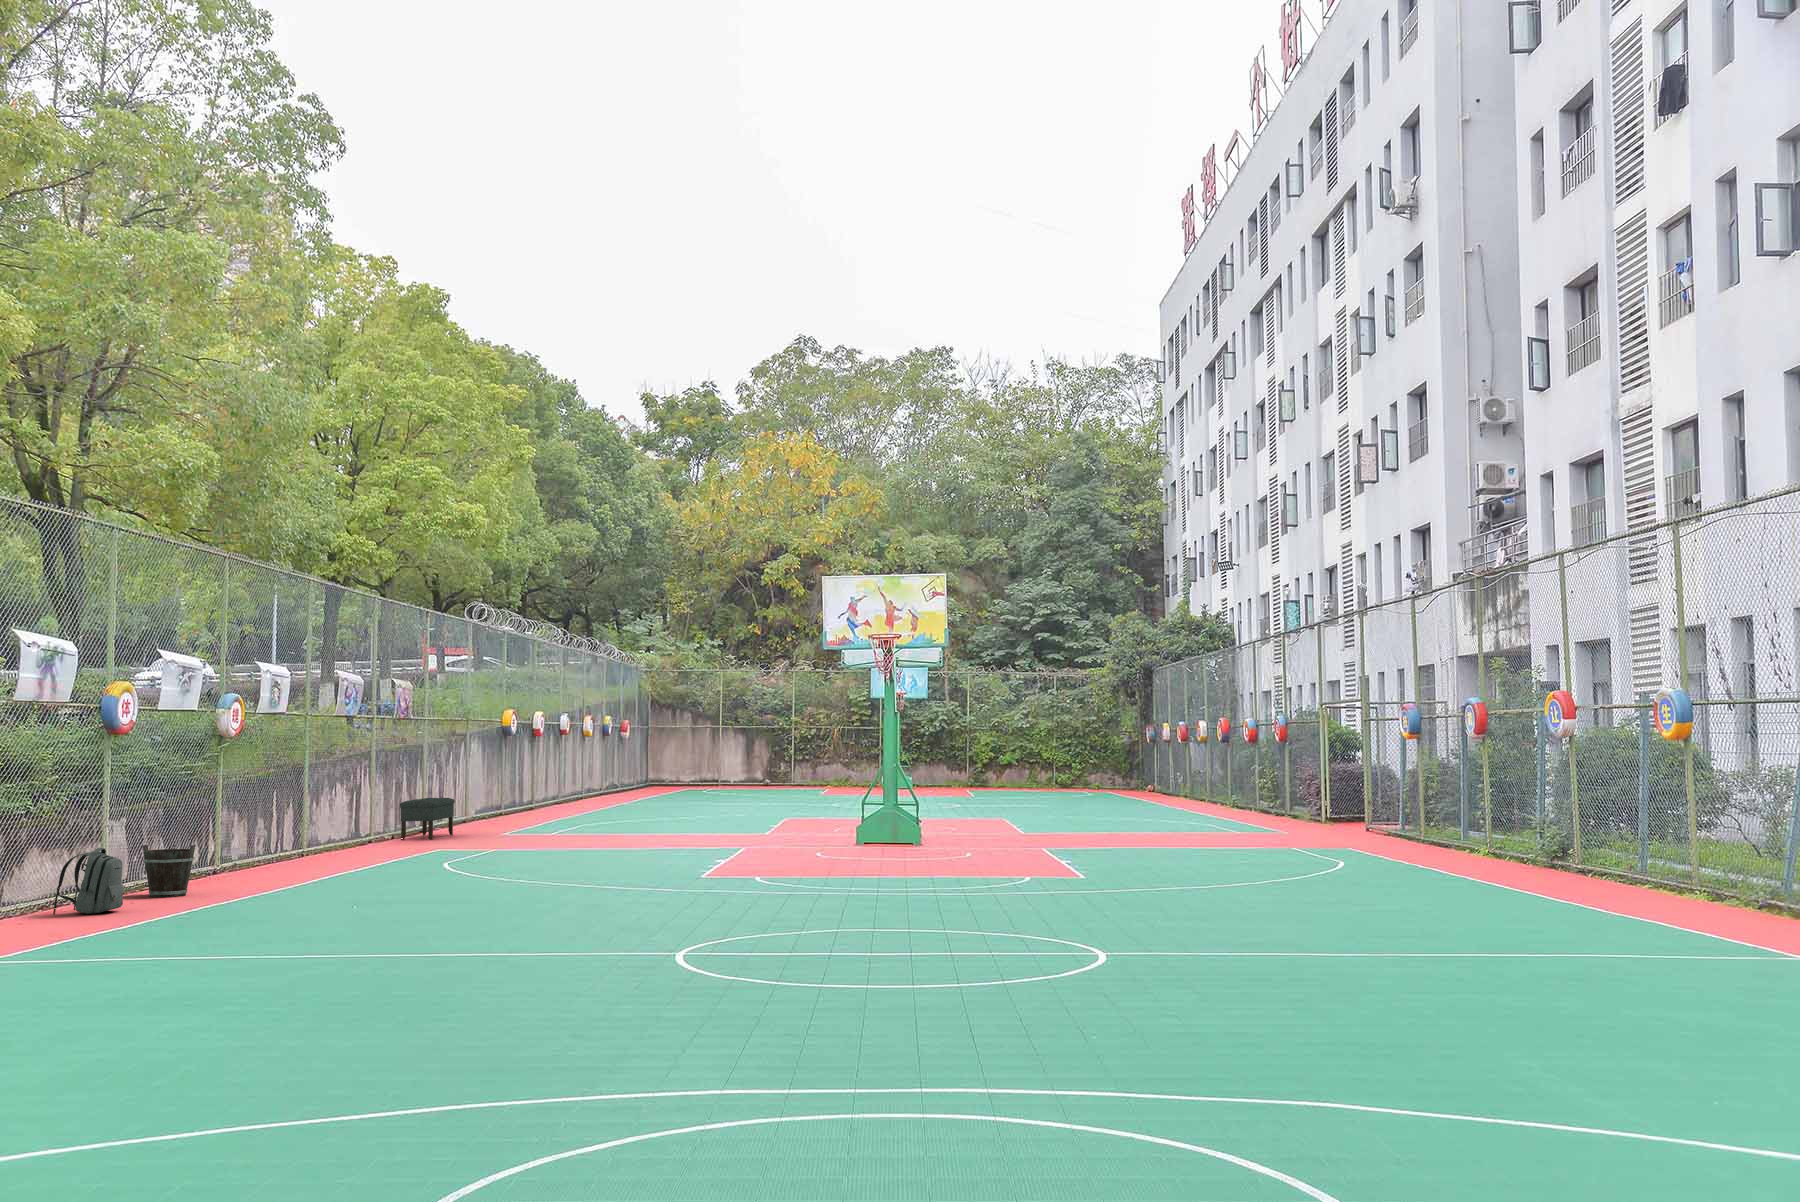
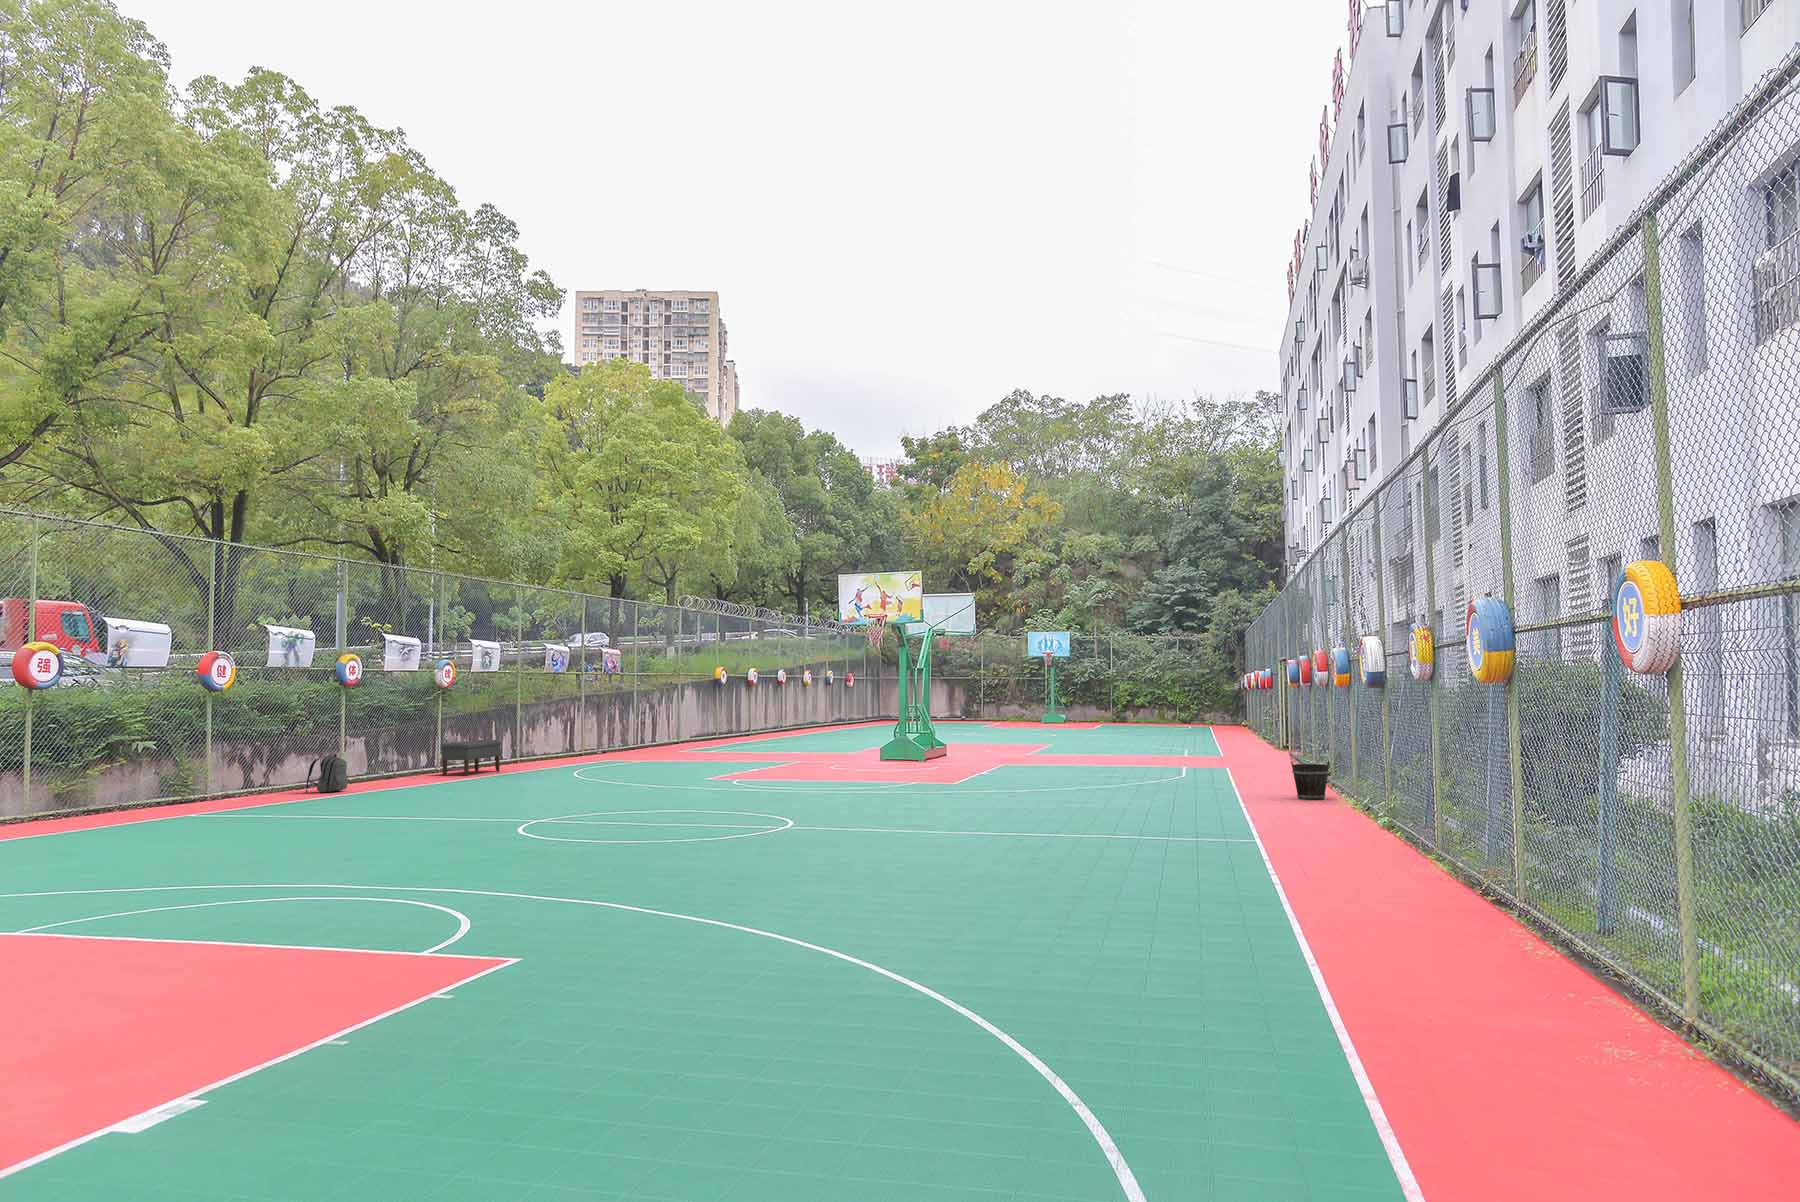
bench: present [400,798,455,840] -> present [441,740,501,776]
bucket: present [143,845,195,897] -> present [1291,761,1330,800]

